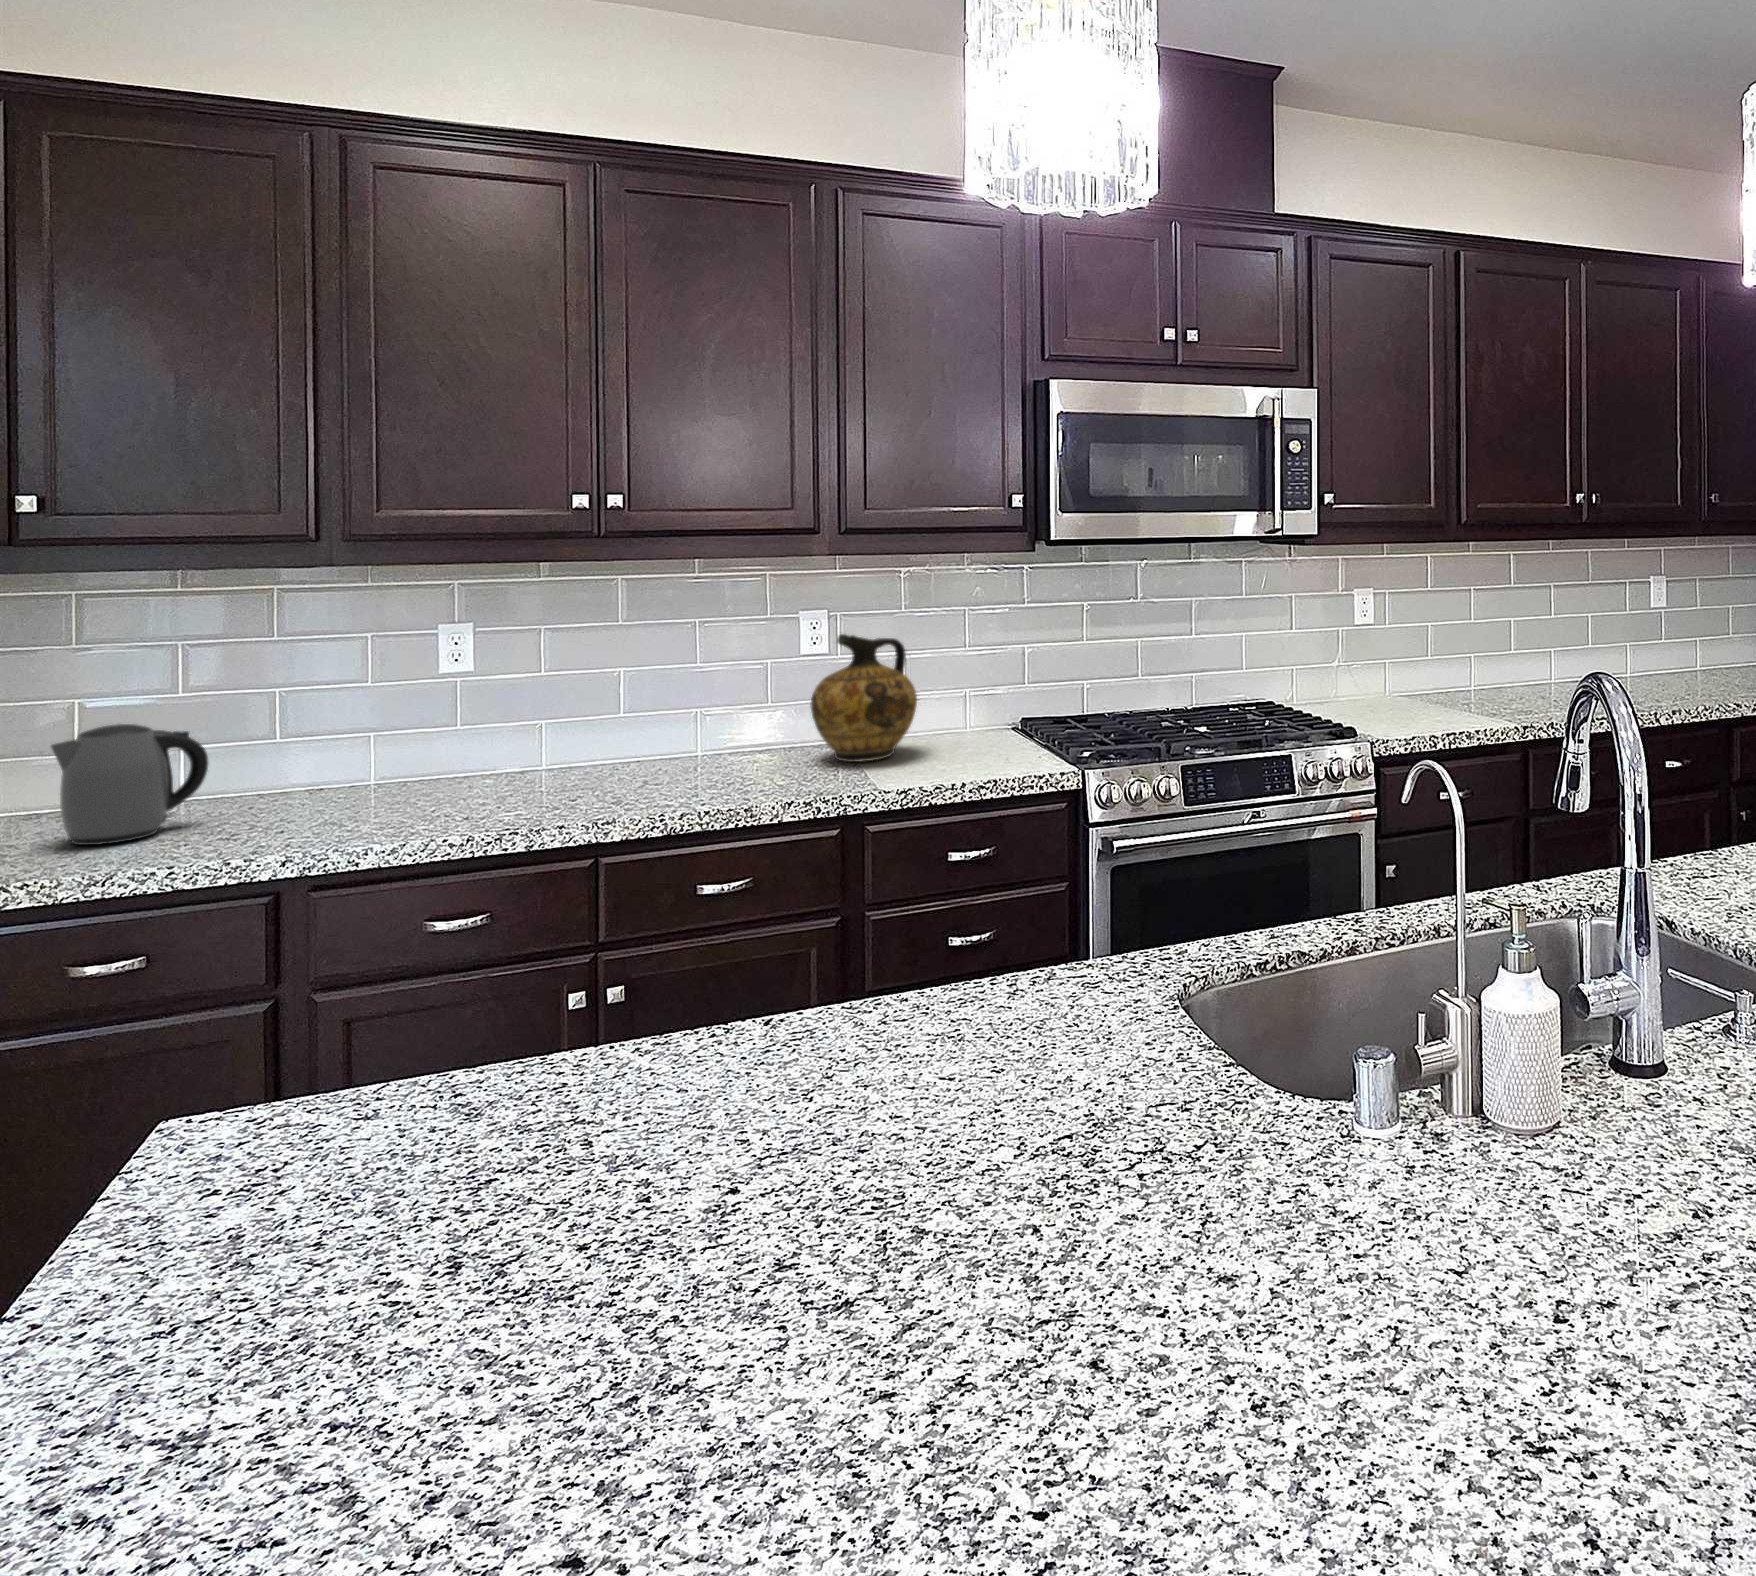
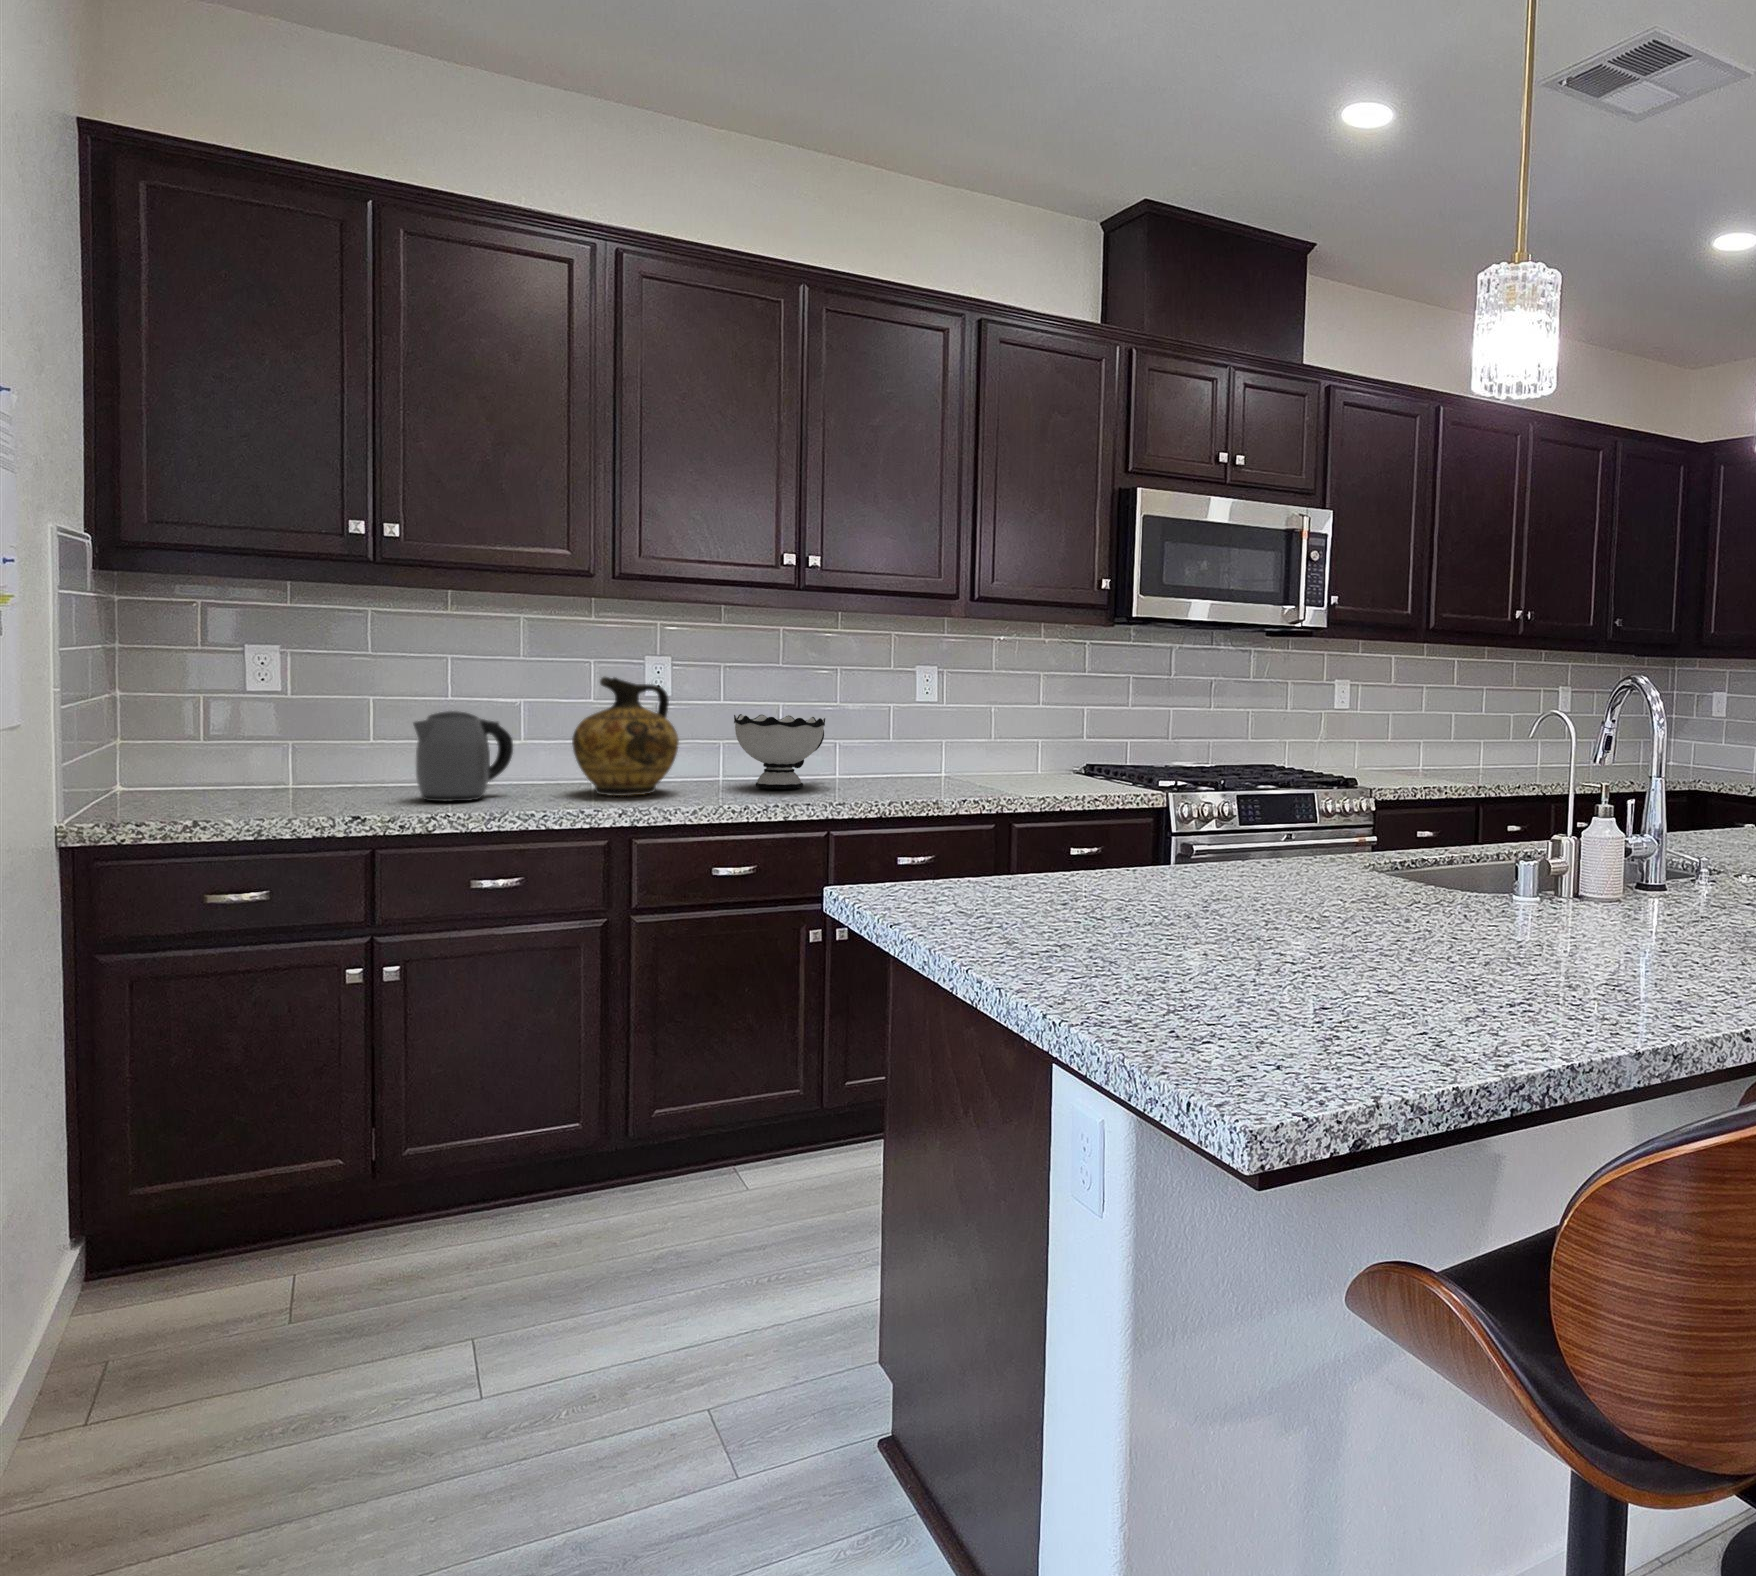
ceramic jug: present [810,634,917,762] -> present [572,677,679,796]
bowl: none [513,691,653,793] -> present [734,714,825,789]

